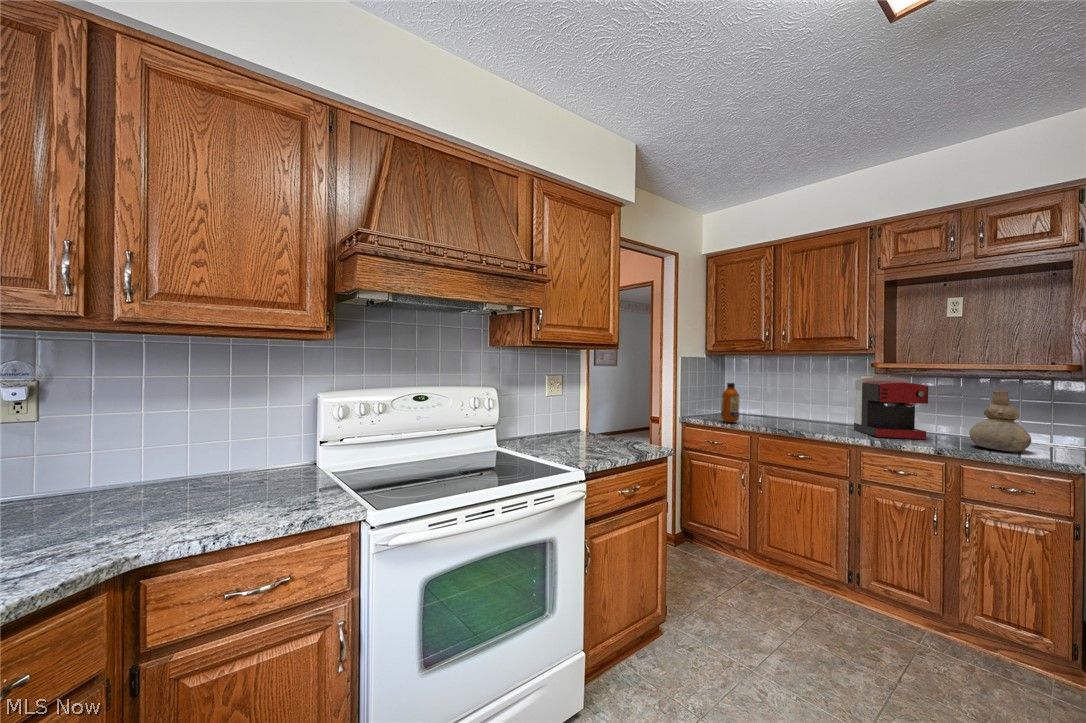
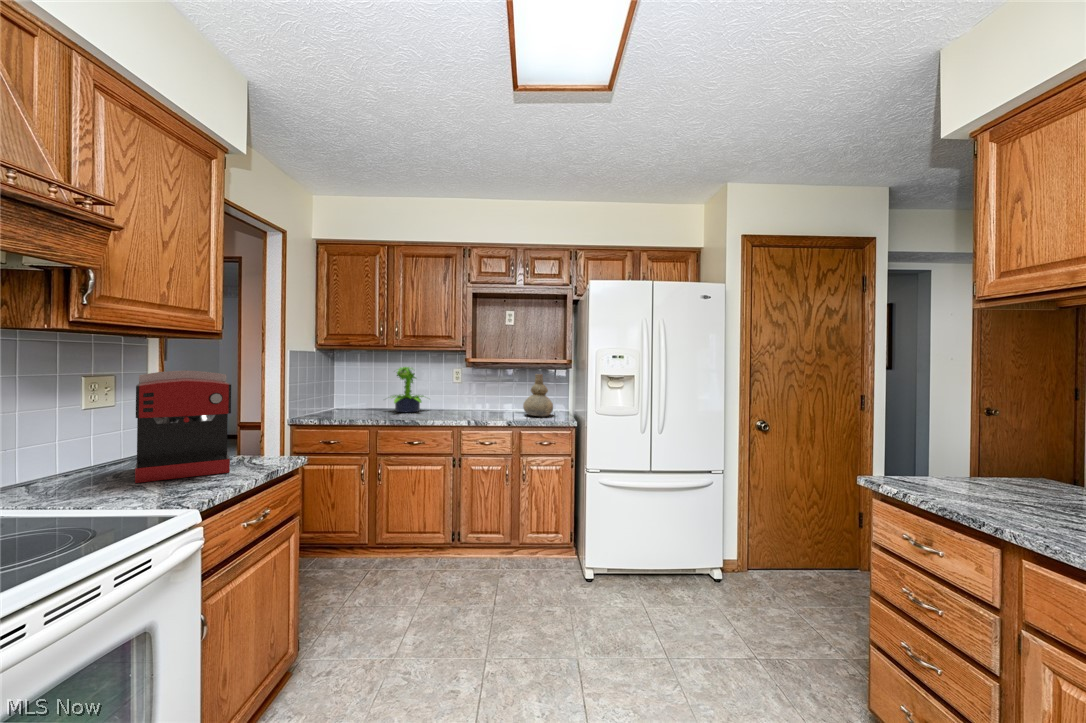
potted plant: none [772,375,828,424] -> present [393,367,424,412]
coffee maker: present [854,377,928,439] -> present [135,370,231,483]
bottle: present [721,383,739,423] -> none [335,376,354,419]

